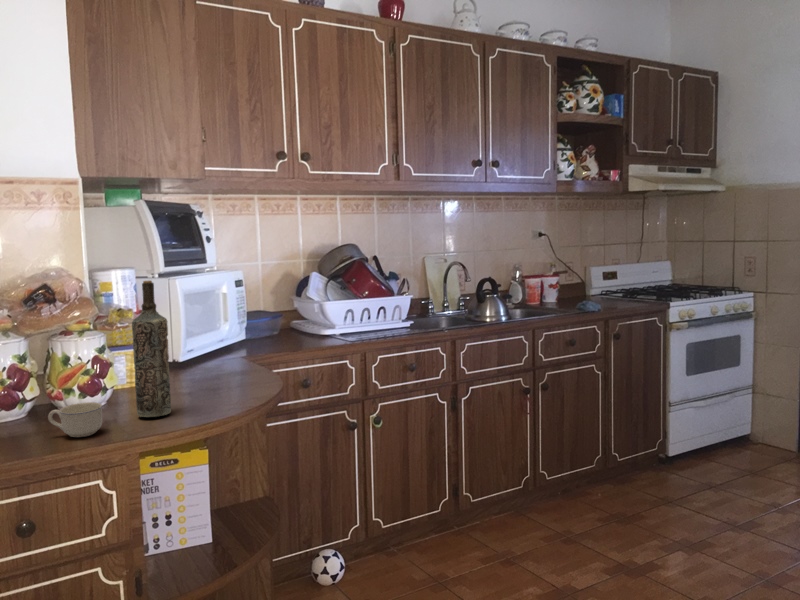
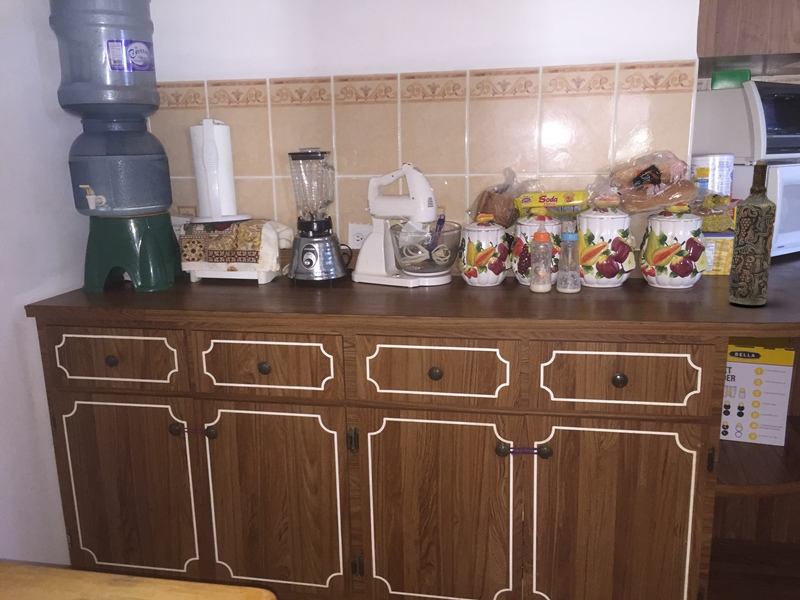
cup: present [48,402,102,437] -> none [647,279,698,311]

